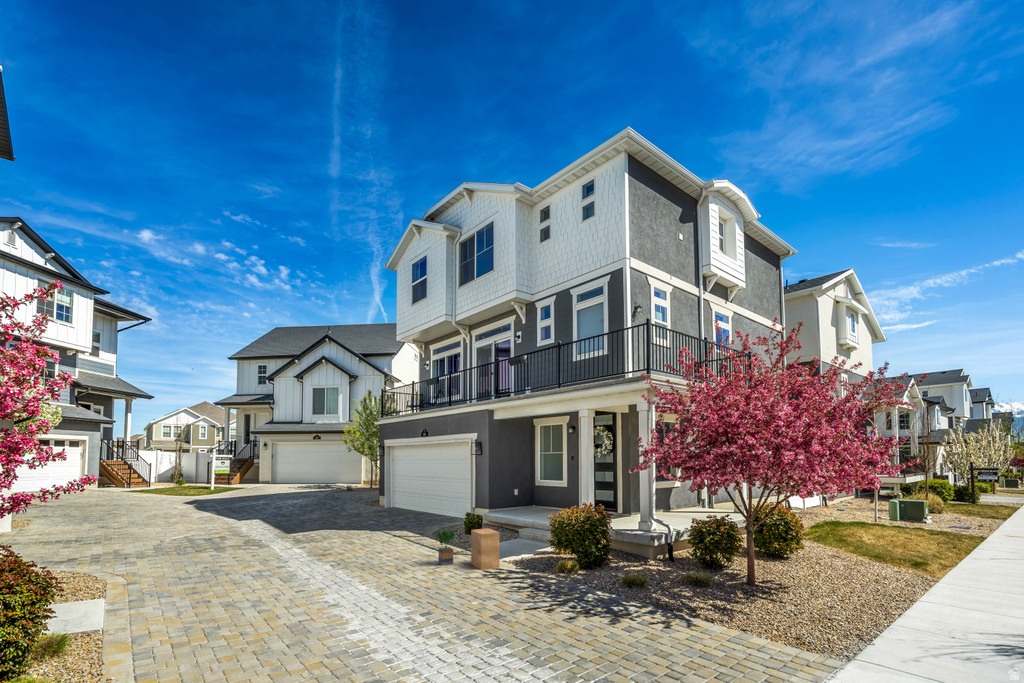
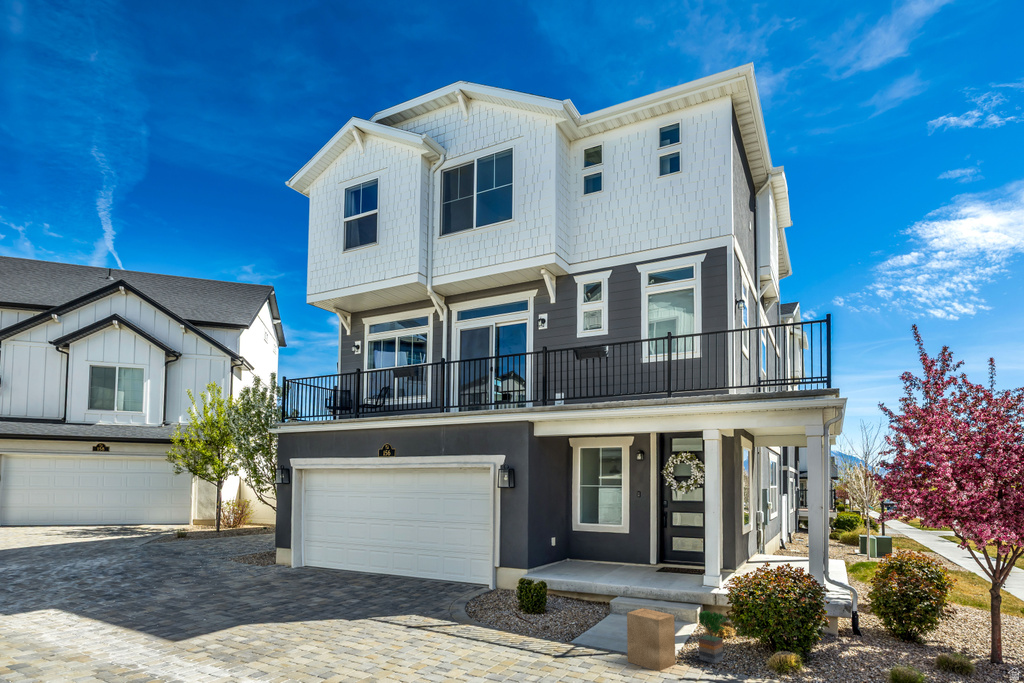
potted tree: present [436,530,458,566] -> present [698,611,727,663]

